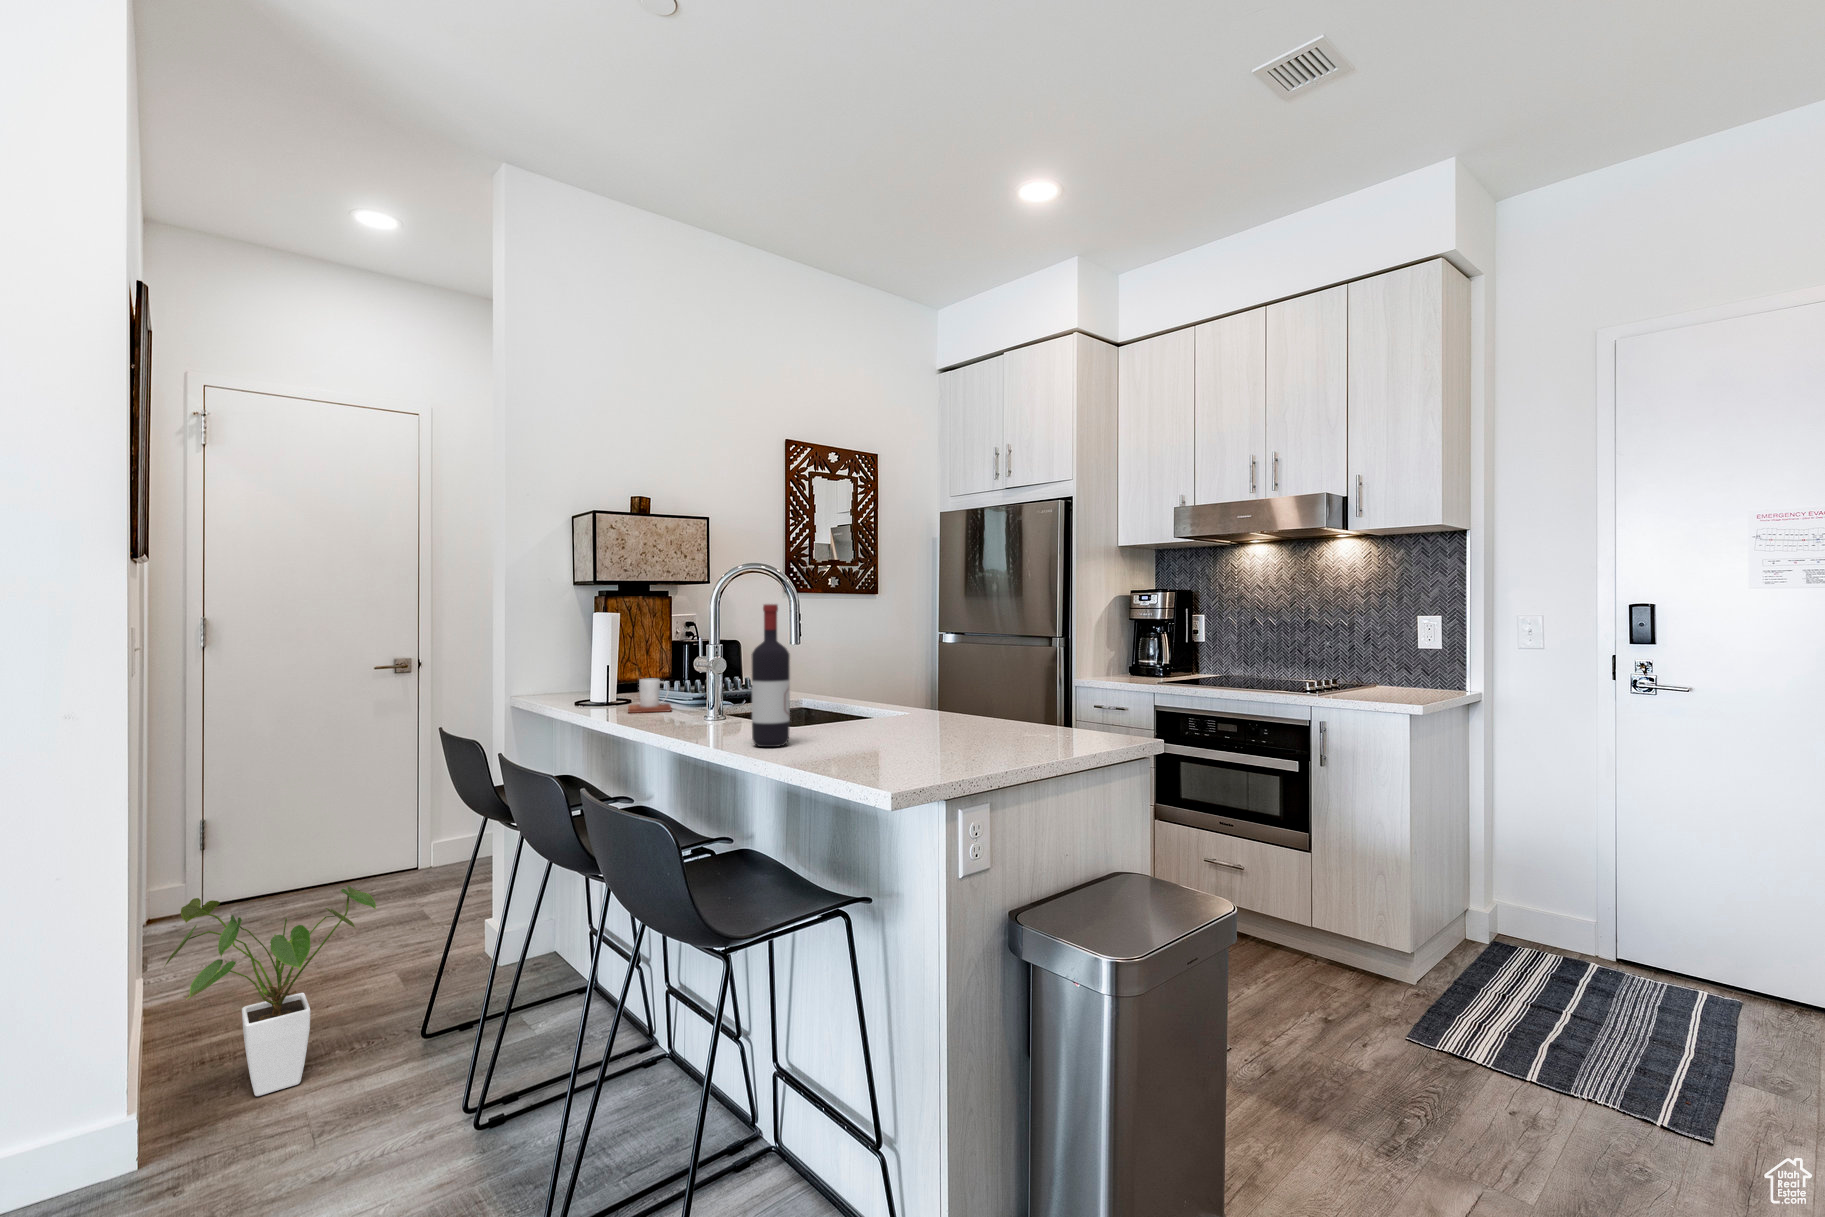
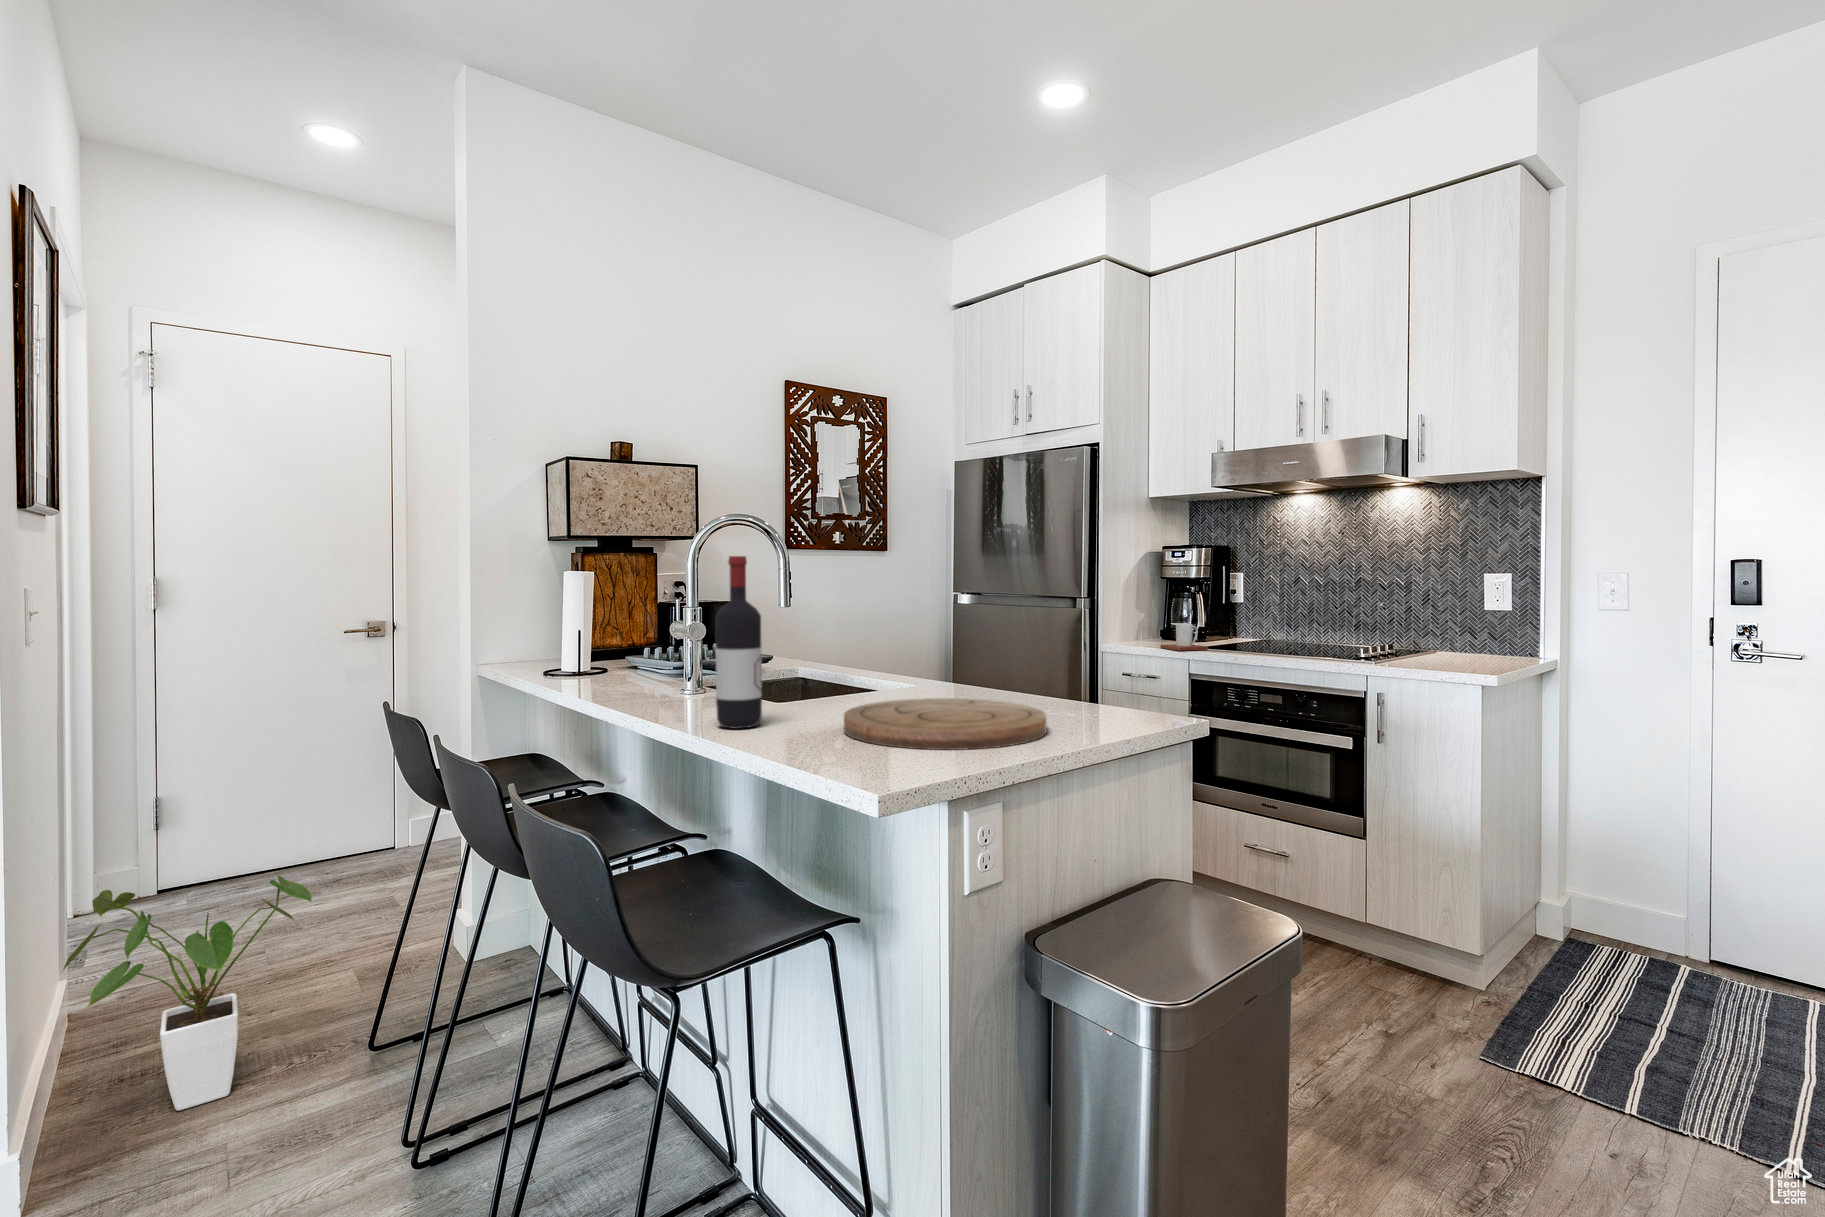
mug: present [628,679,672,713] -> present [1161,624,1208,651]
cutting board: none [858,723,1025,761] -> present [844,698,1047,750]

